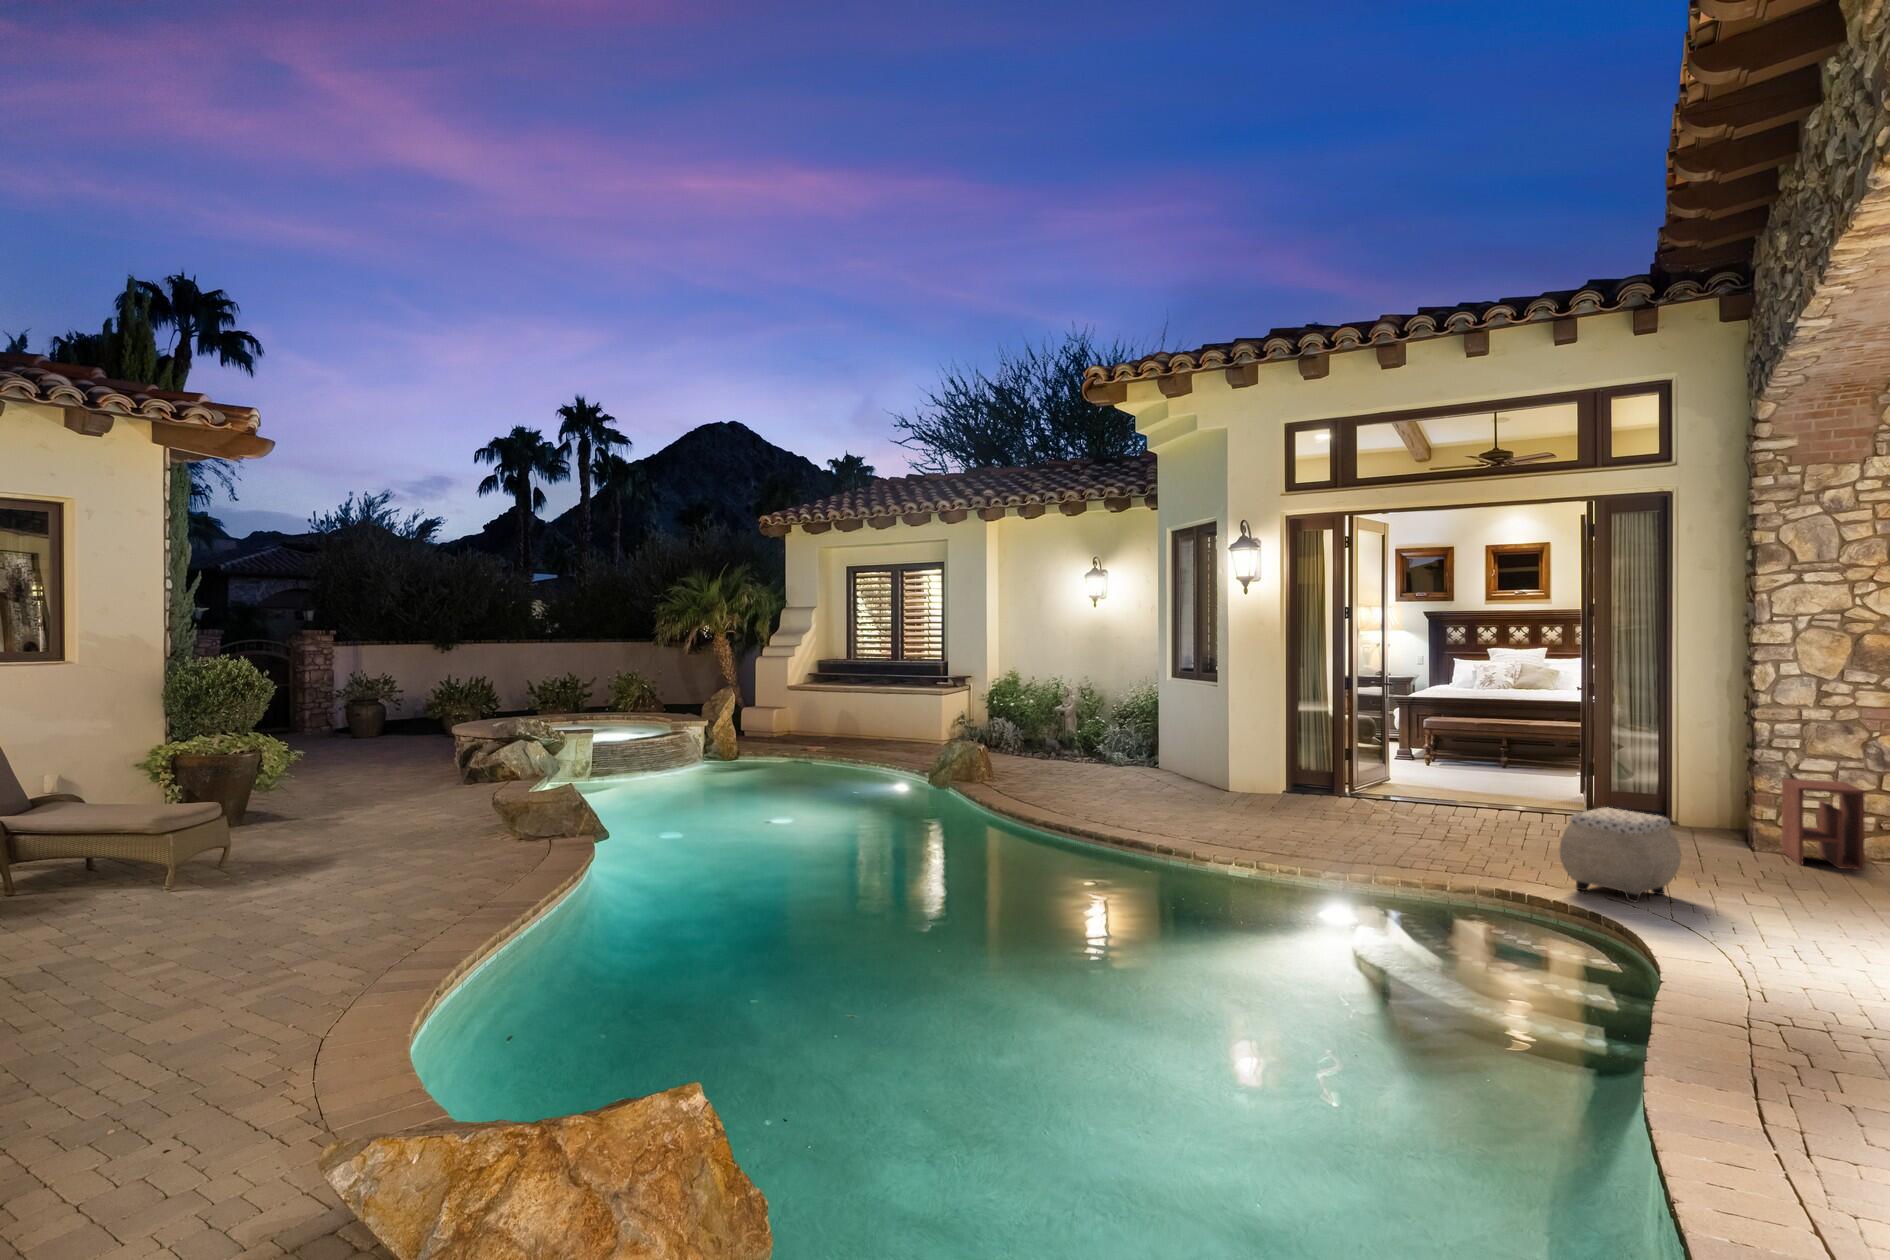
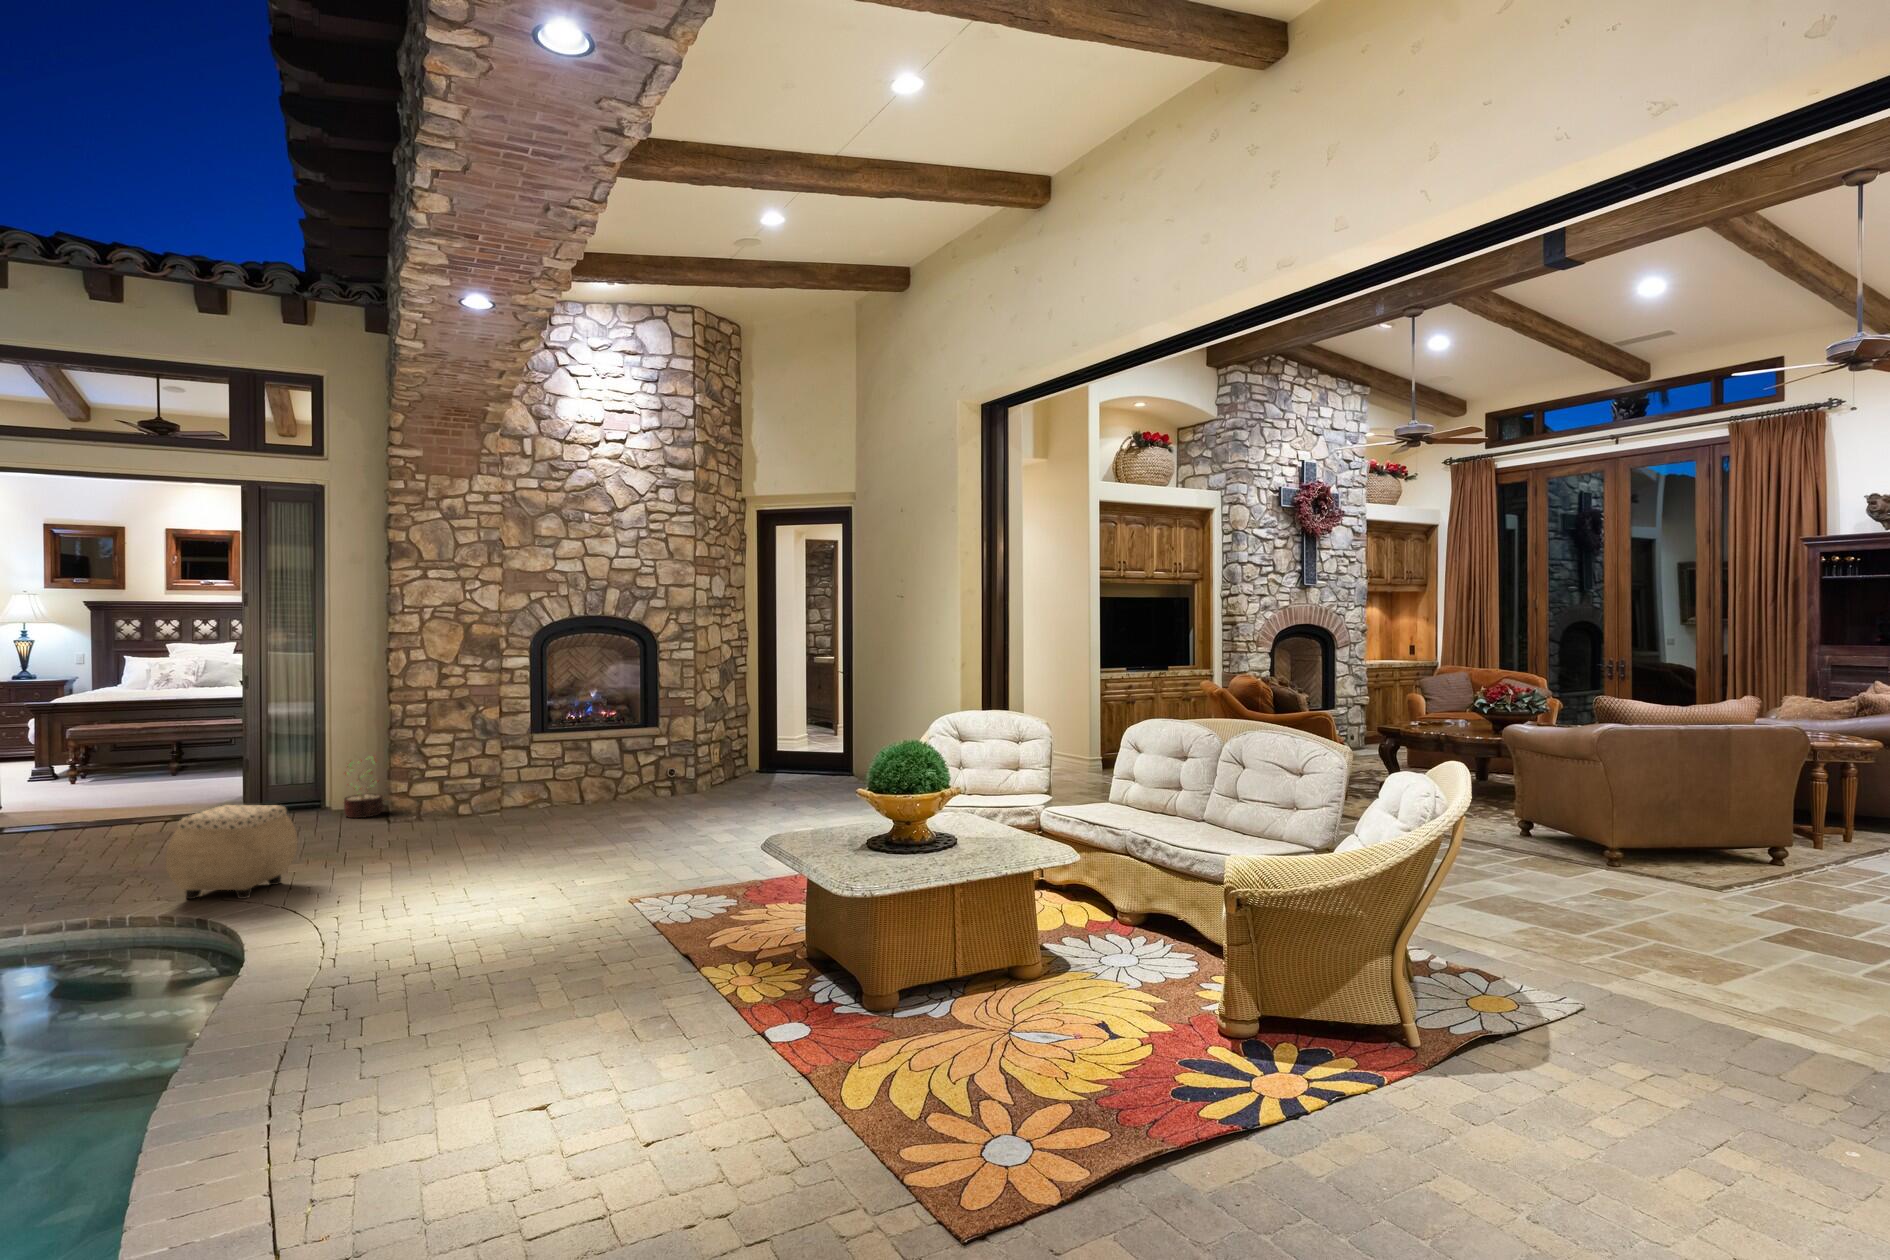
decorative plant: none [1693,774,1741,840] -> present [344,756,383,818]
side table: present [1782,779,1864,870] -> none [411,750,467,829]

